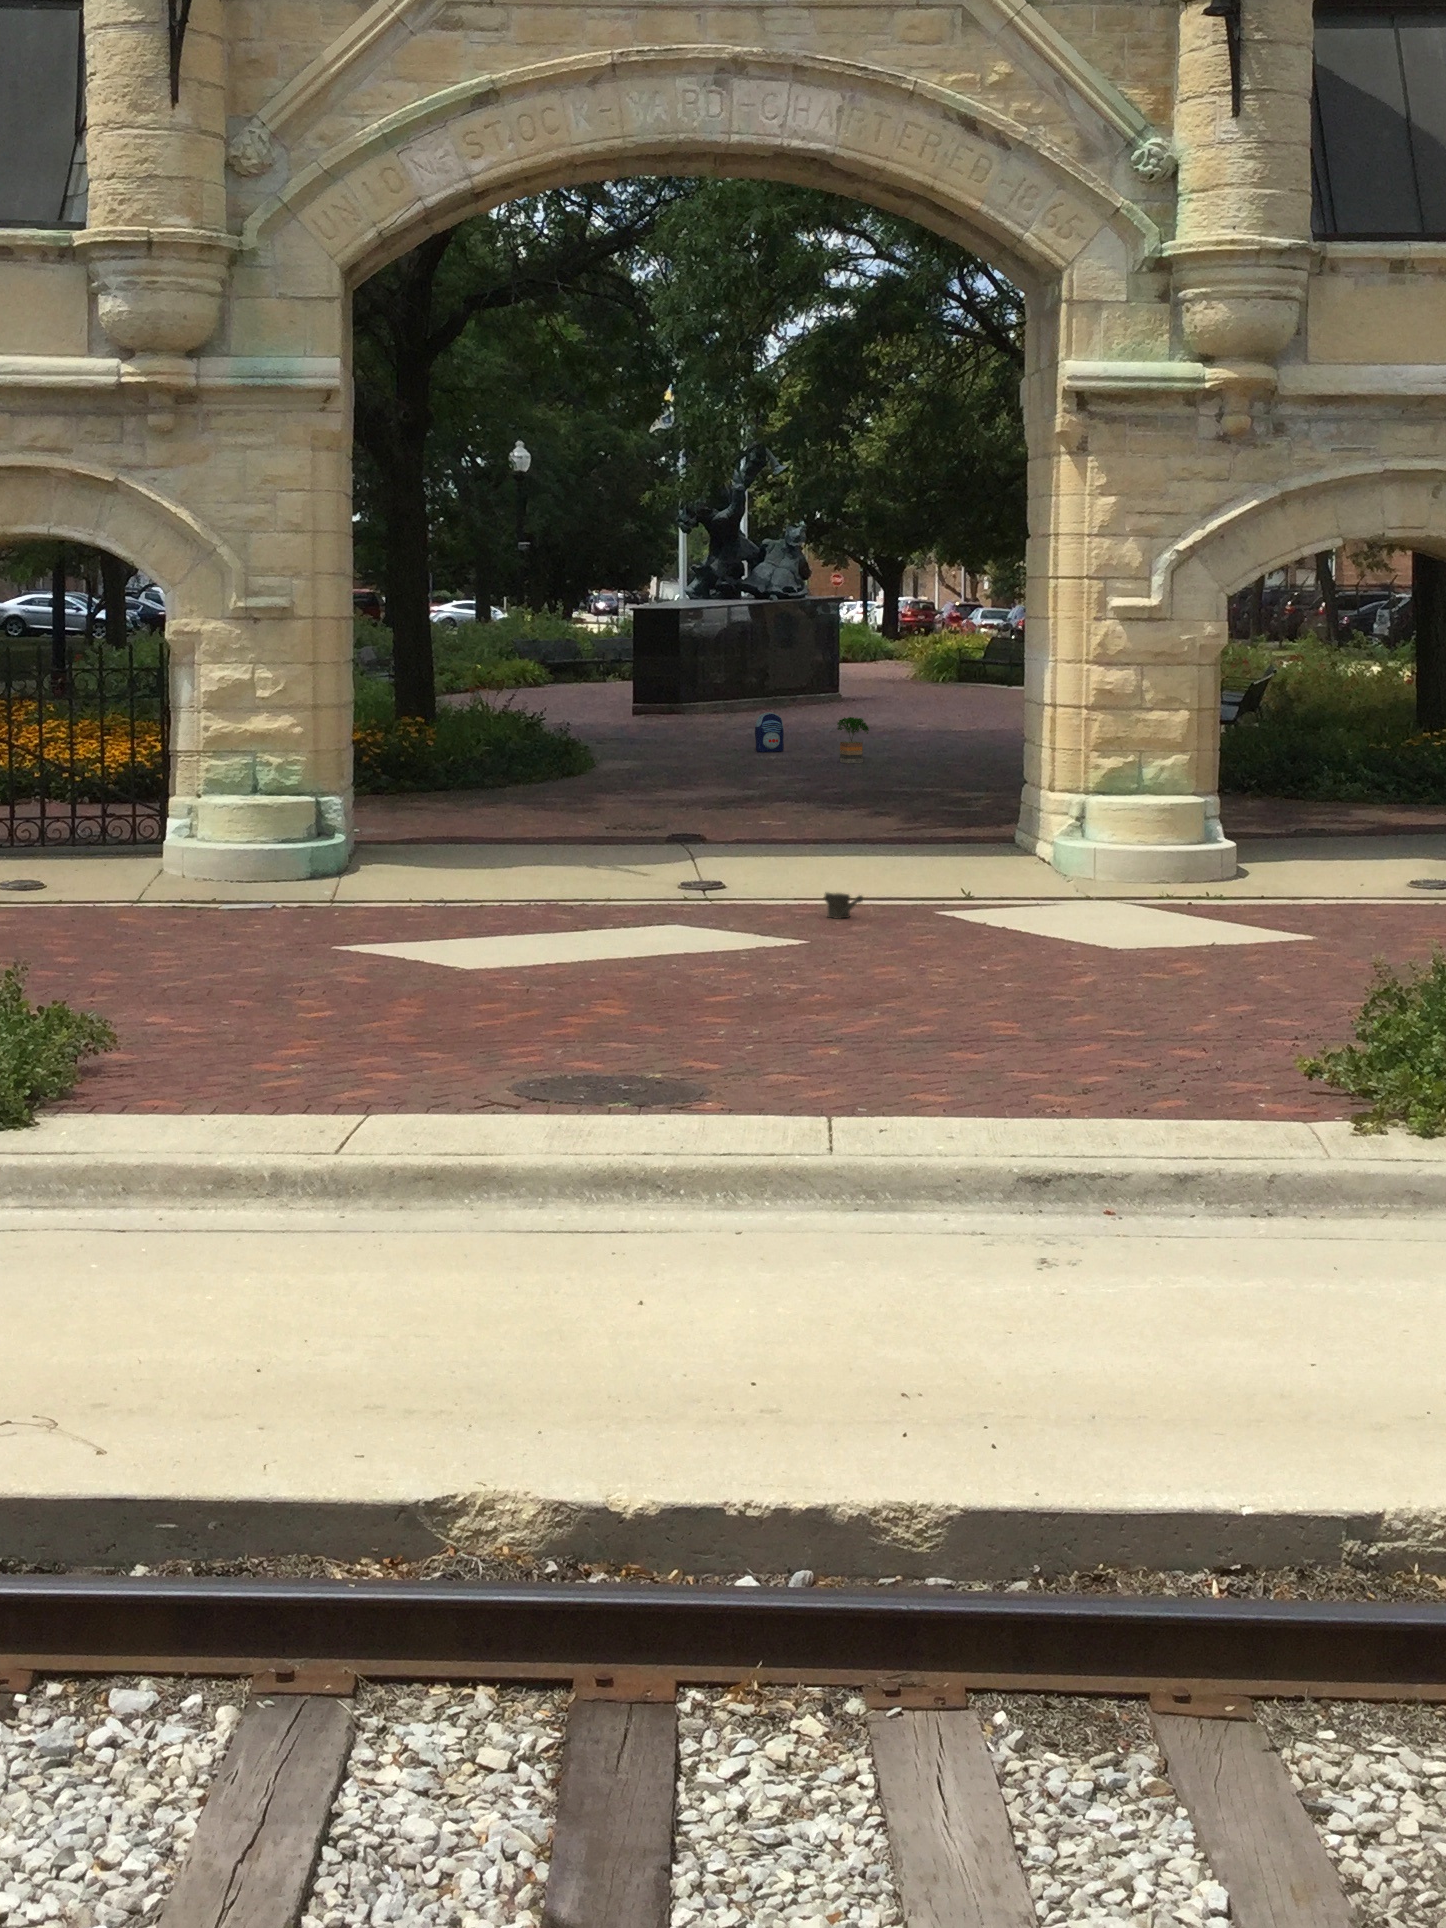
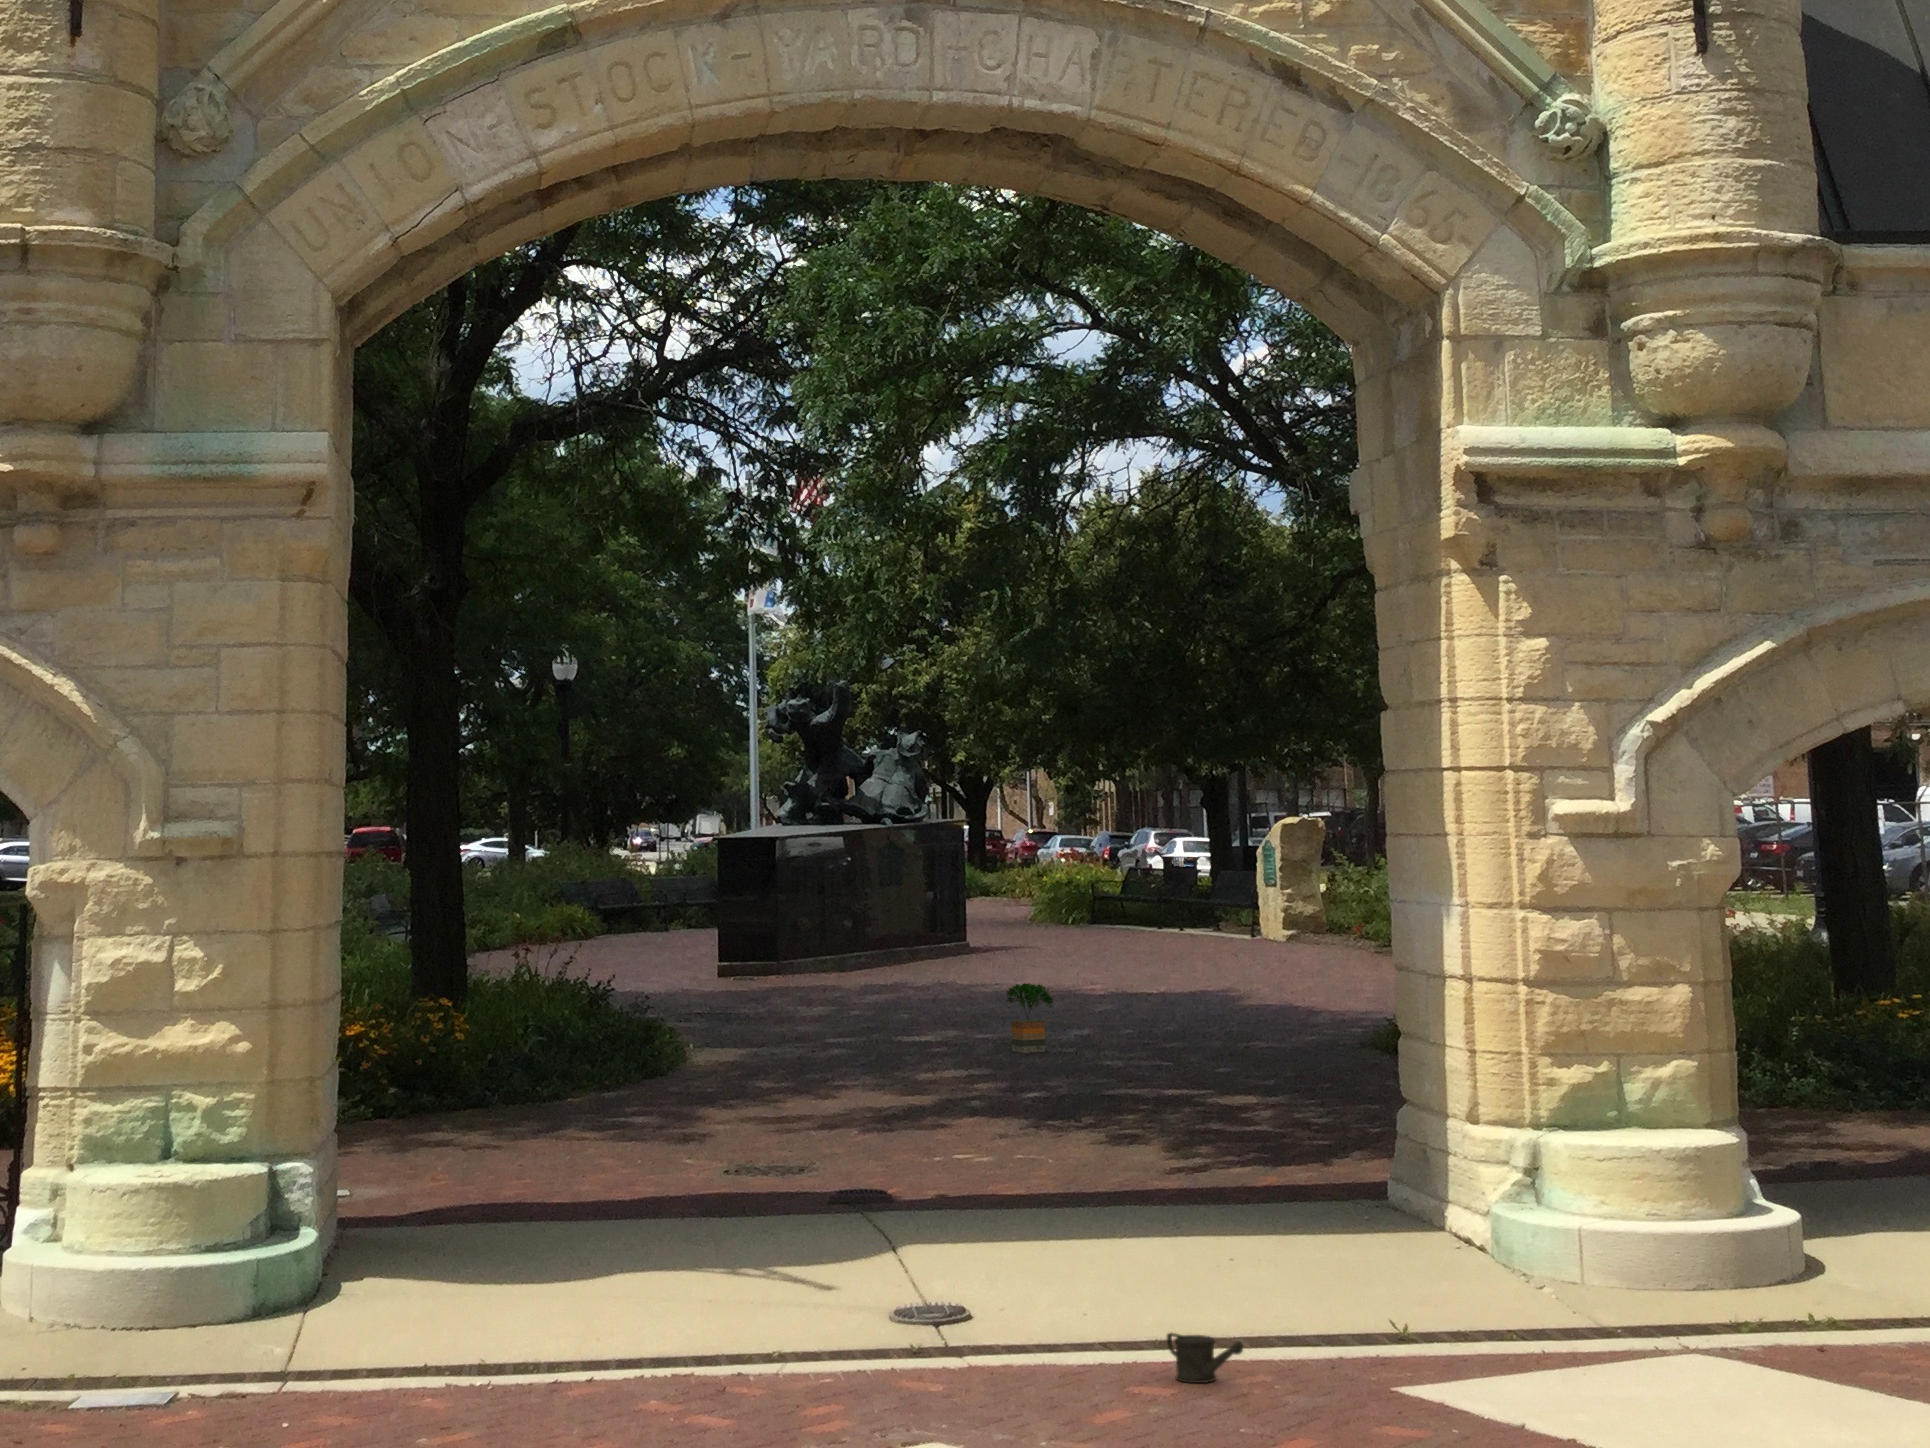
backpack: present [755,712,784,752] -> none [879,976,921,1036]

